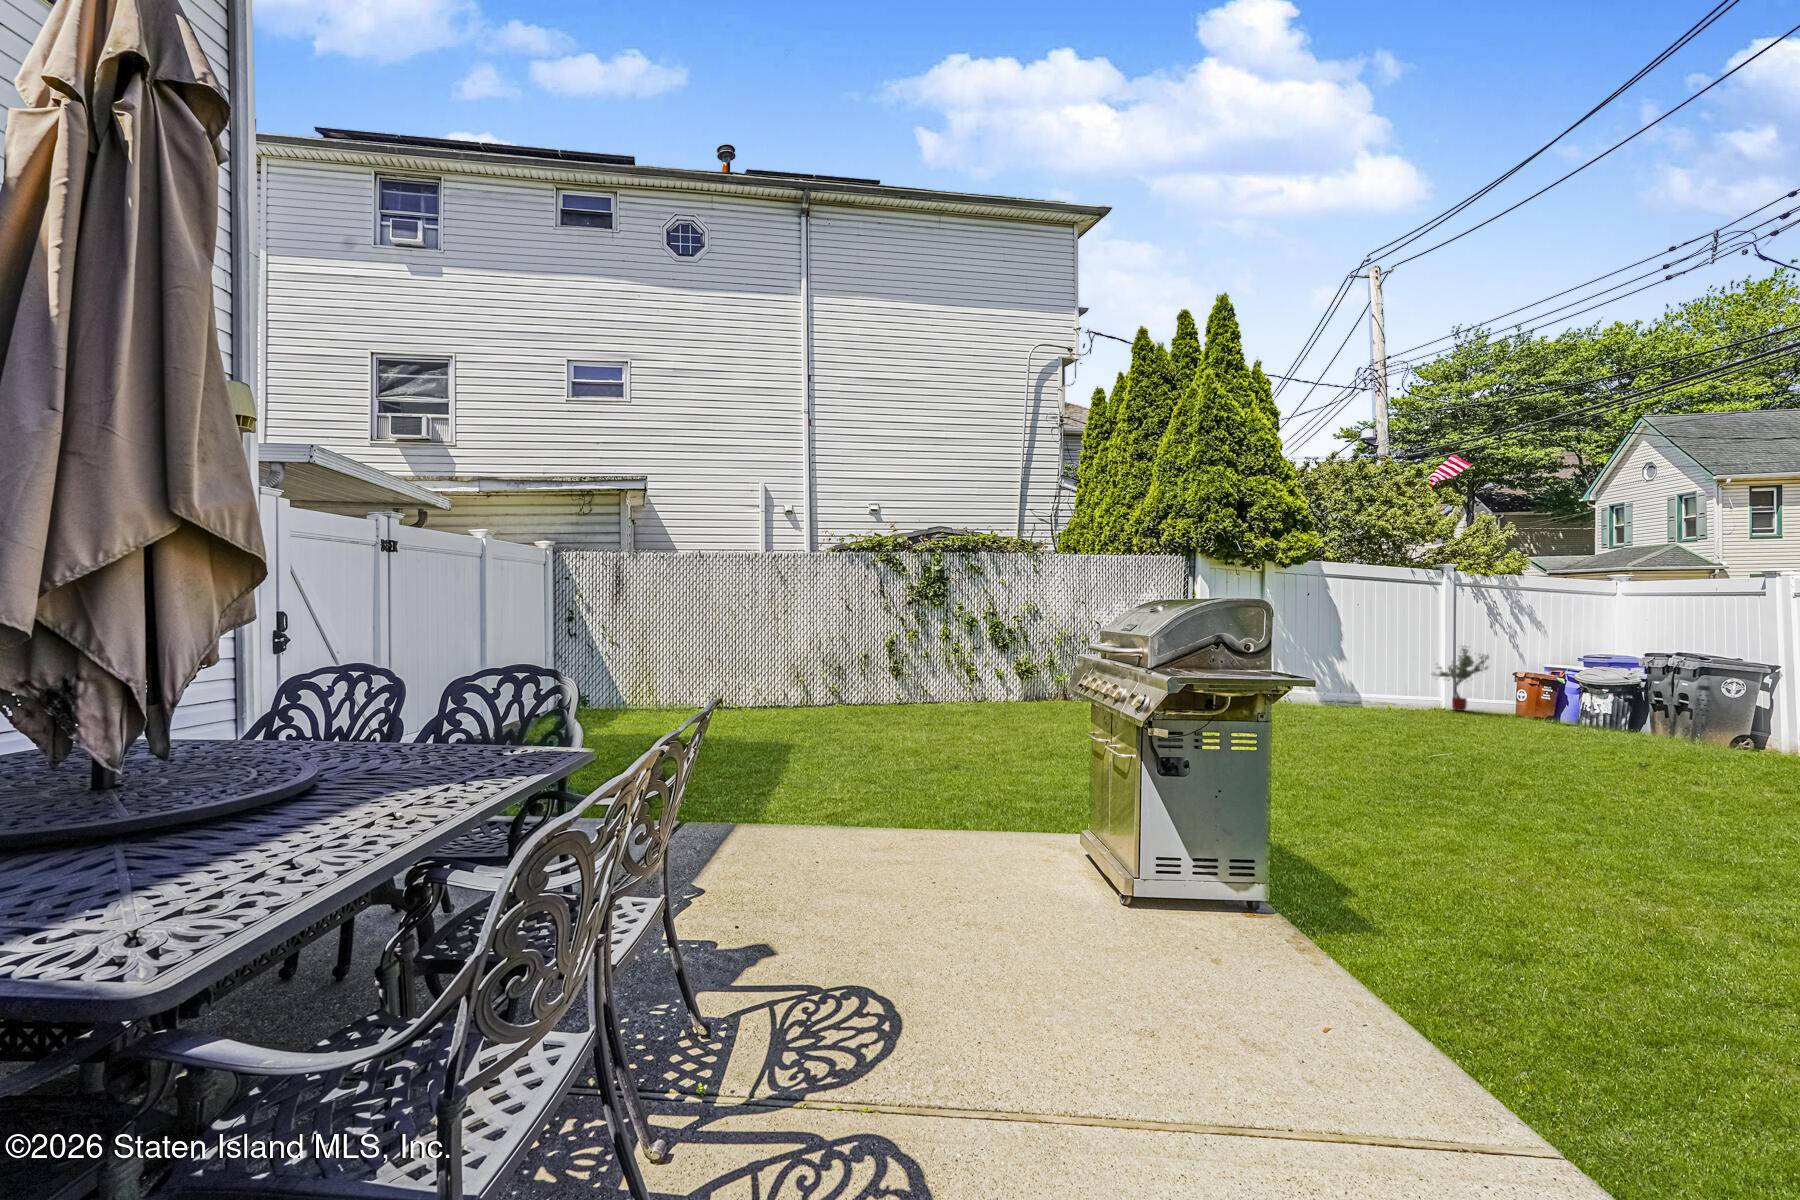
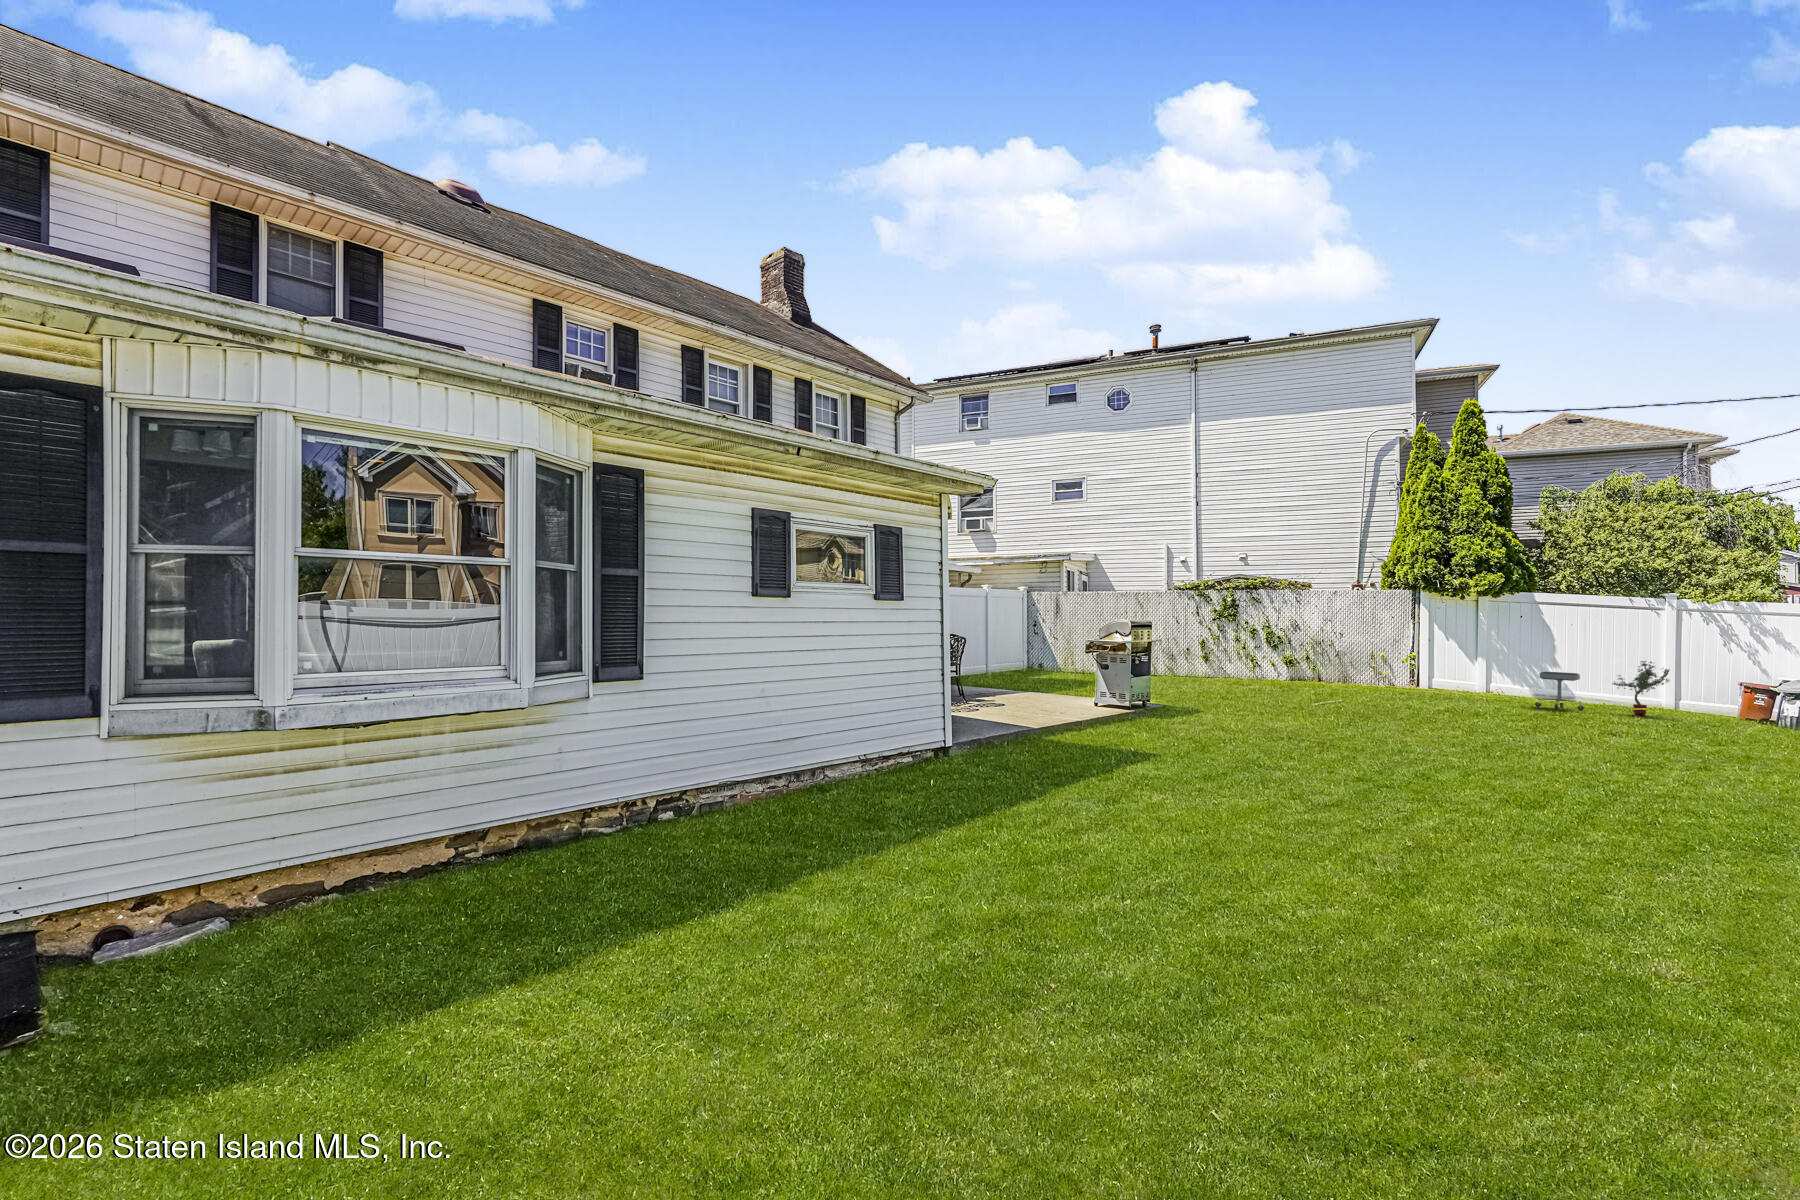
stool: none [1354,663,1406,712] -> present [1535,672,1584,710]

